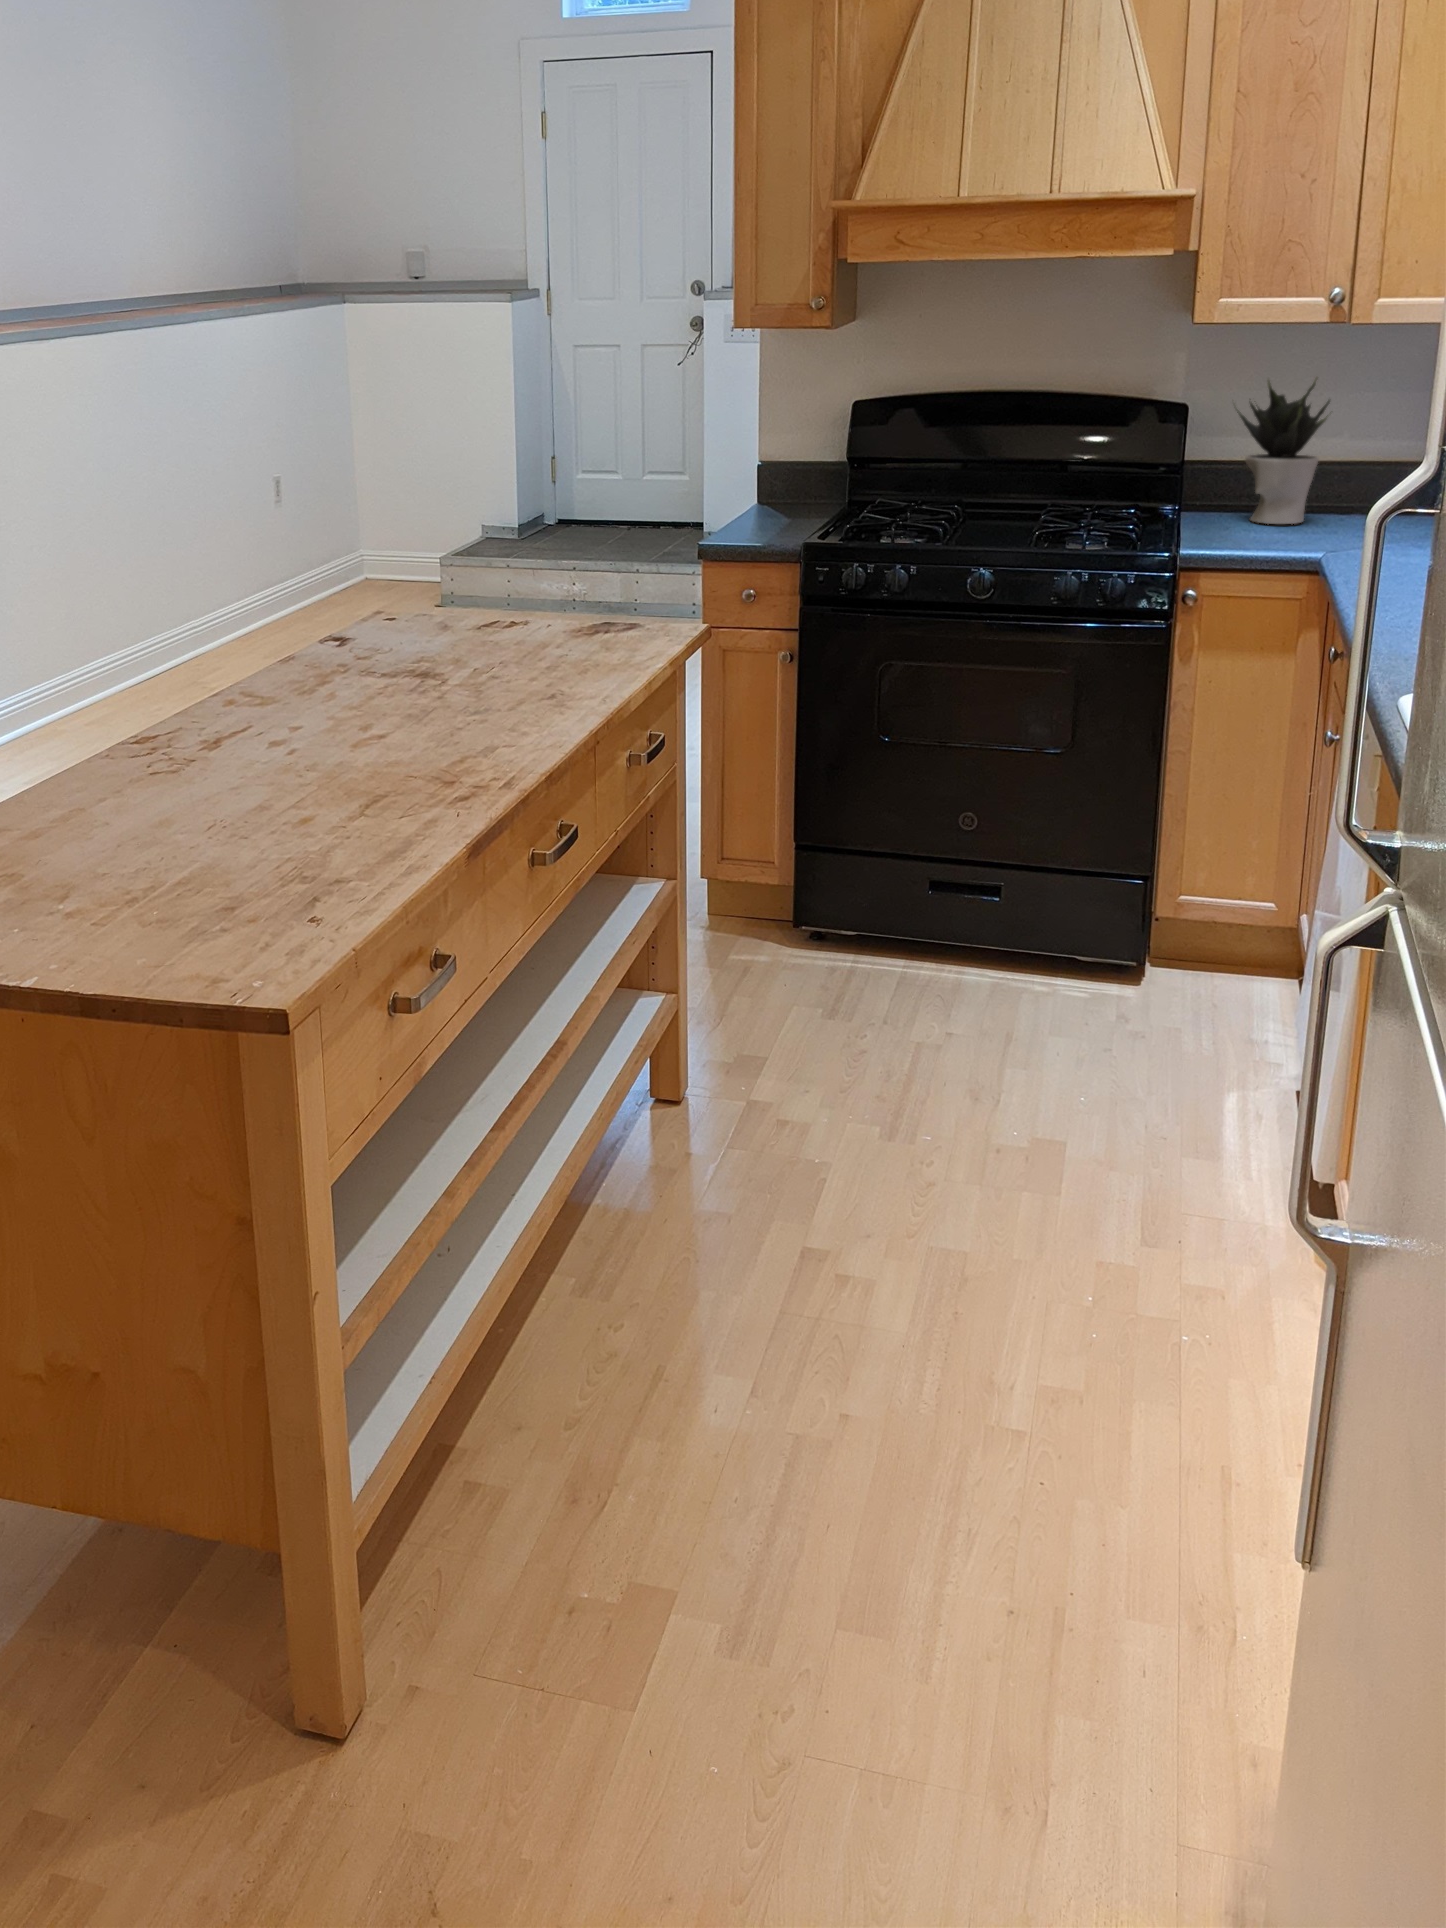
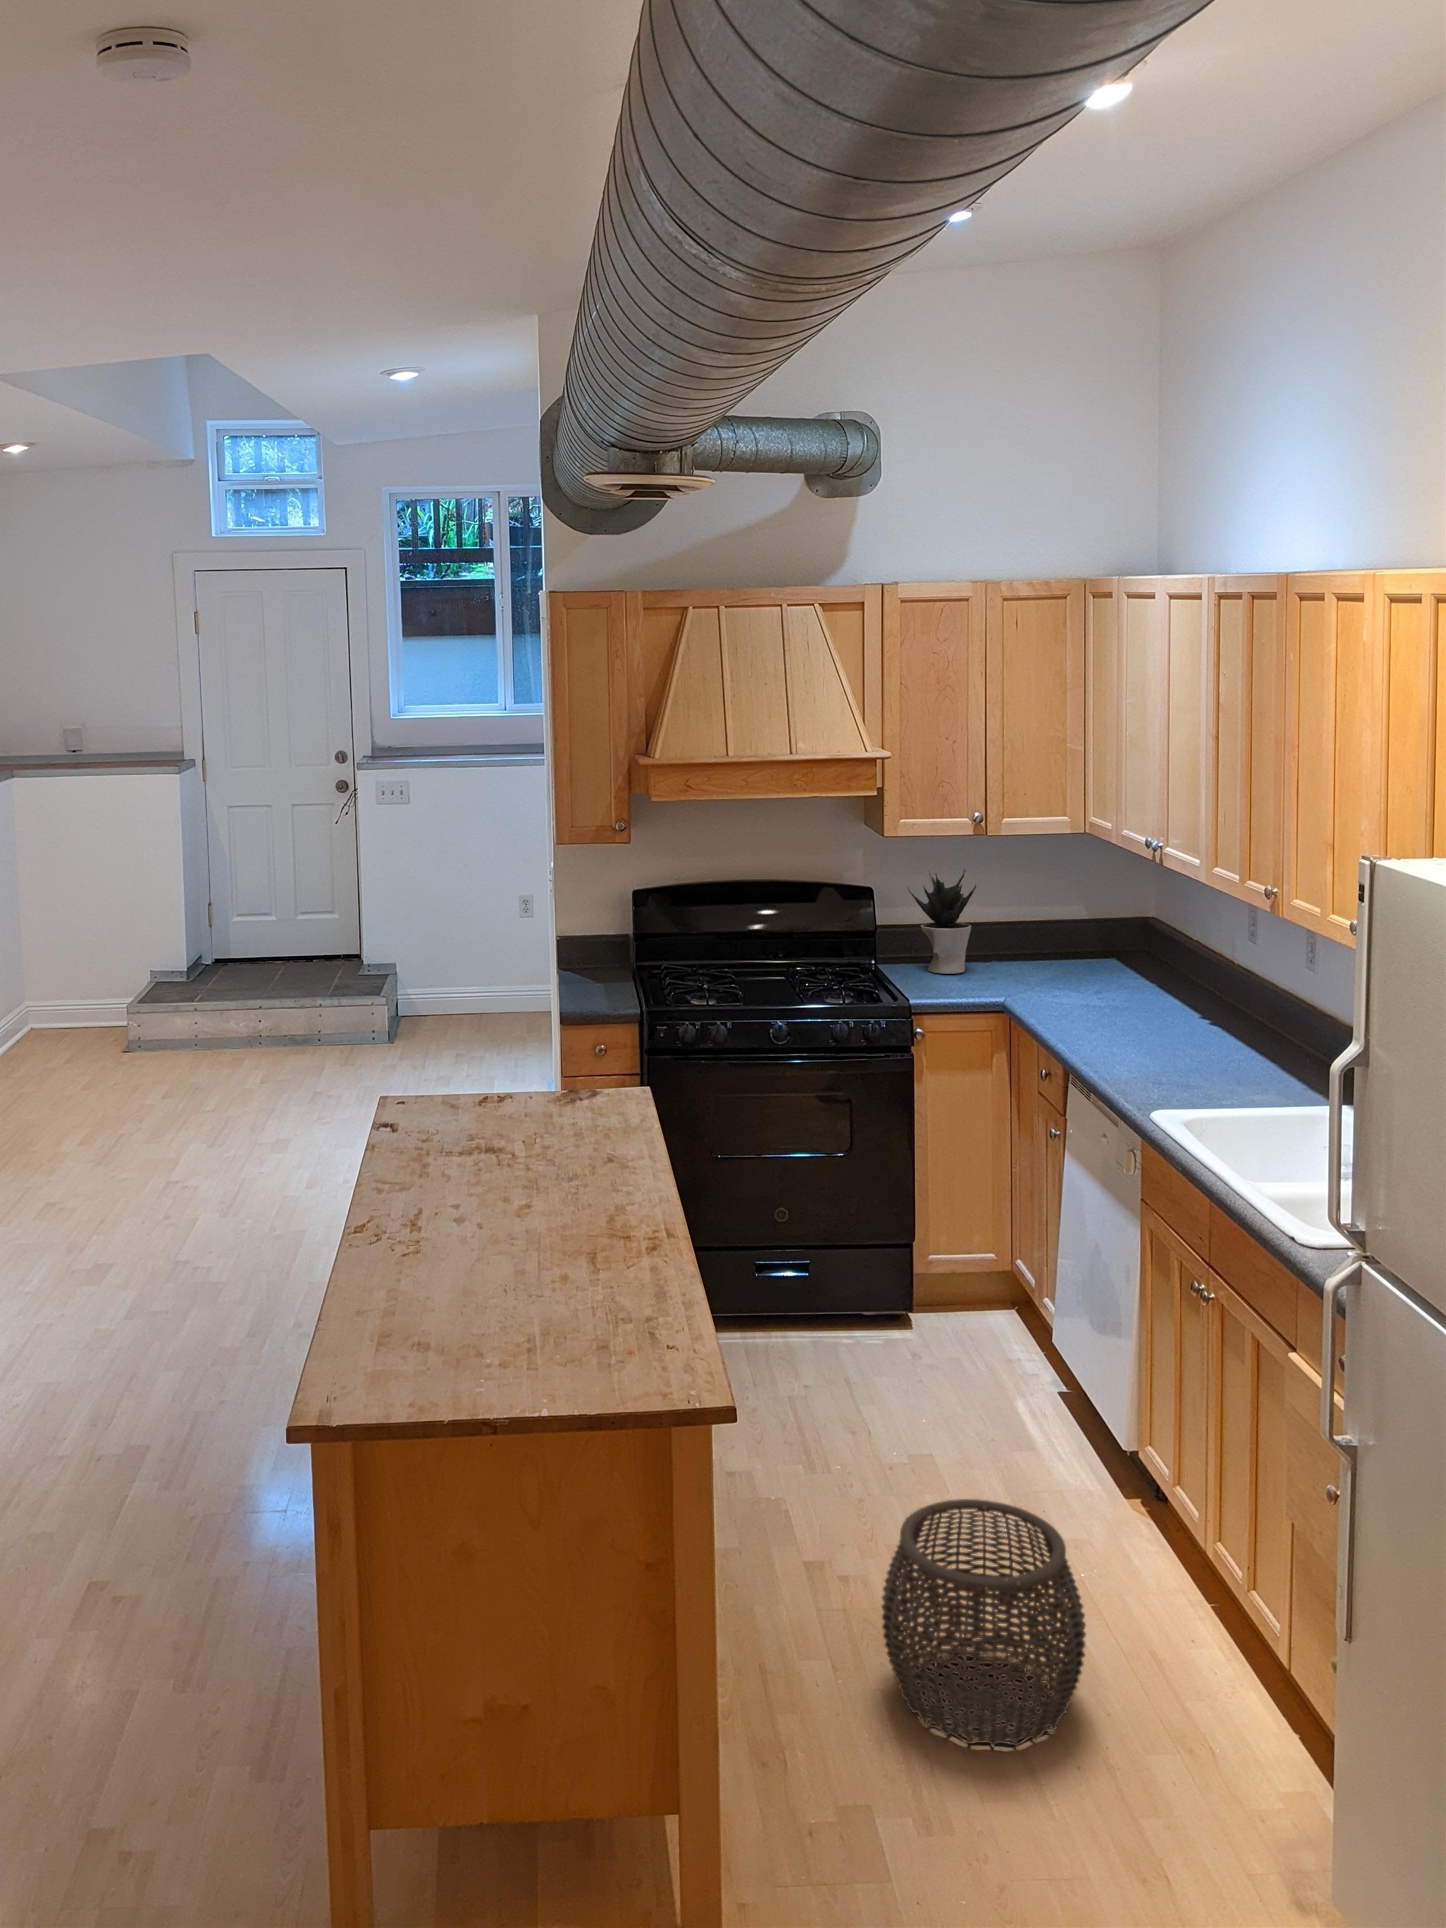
woven basket: none [775,1183,1061,1515] -> present [881,1499,1086,1747]

